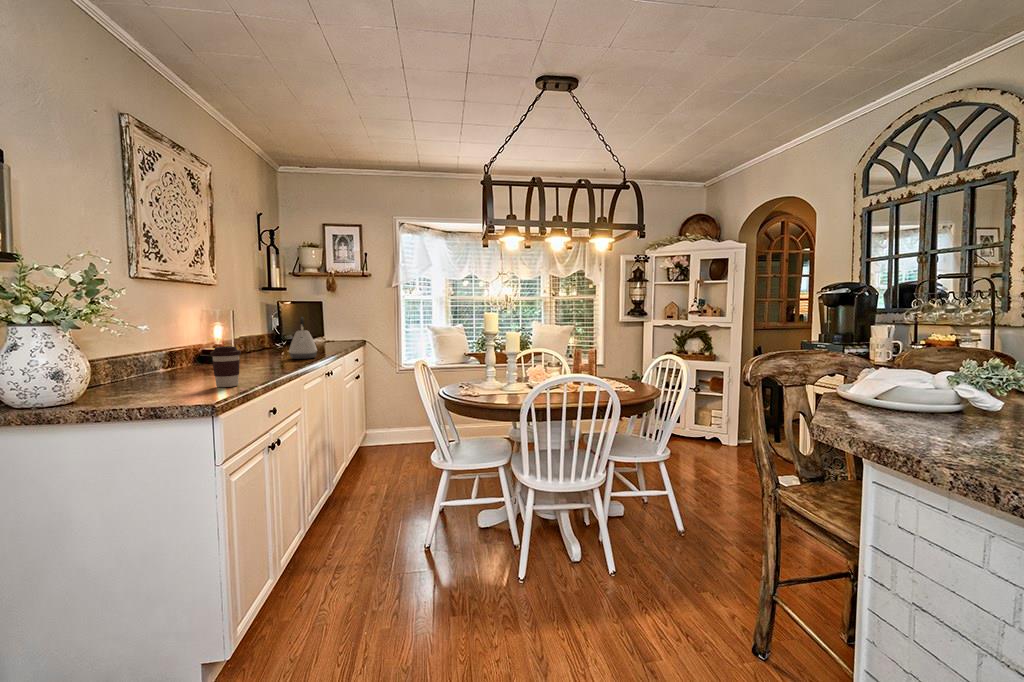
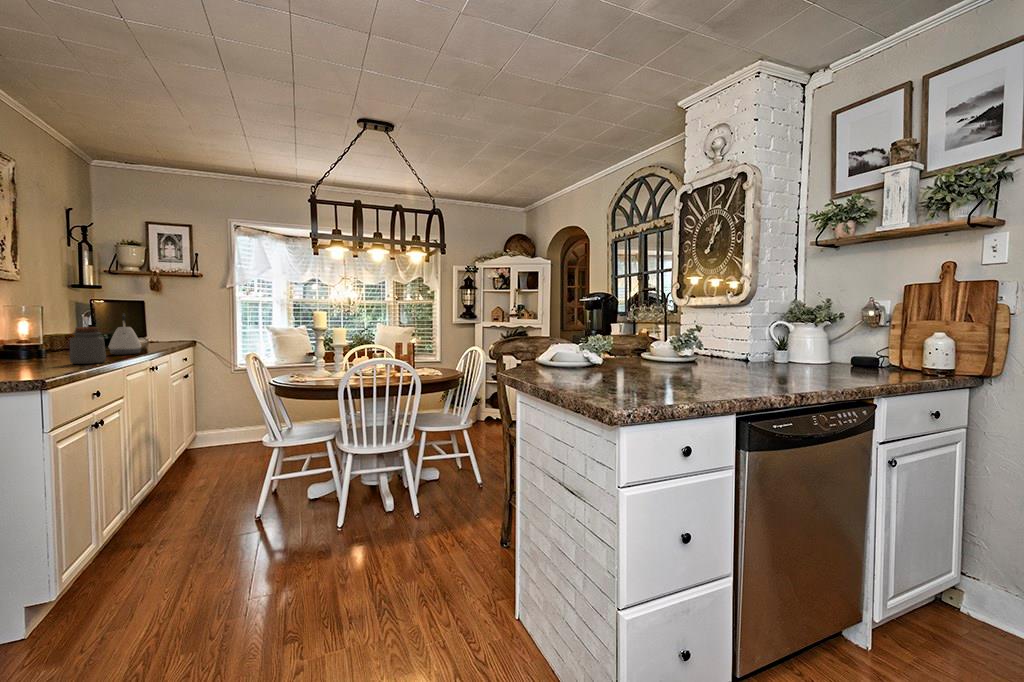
jar: none [252,334,284,373] -> present [69,327,106,364]
coffee cup: present [210,346,241,387] -> none [28,336,61,373]

